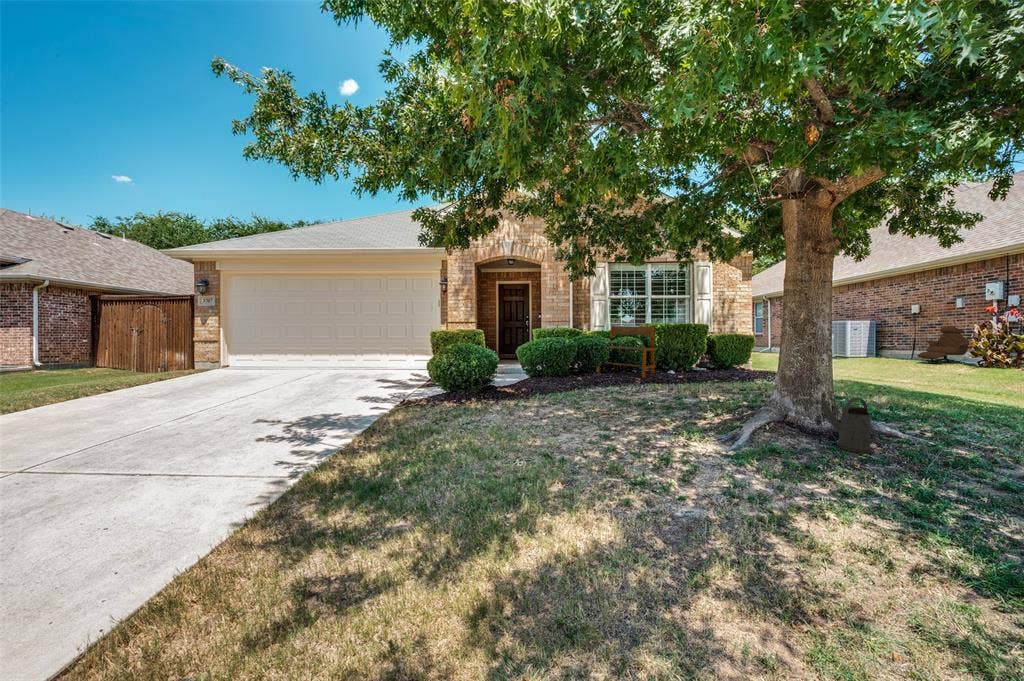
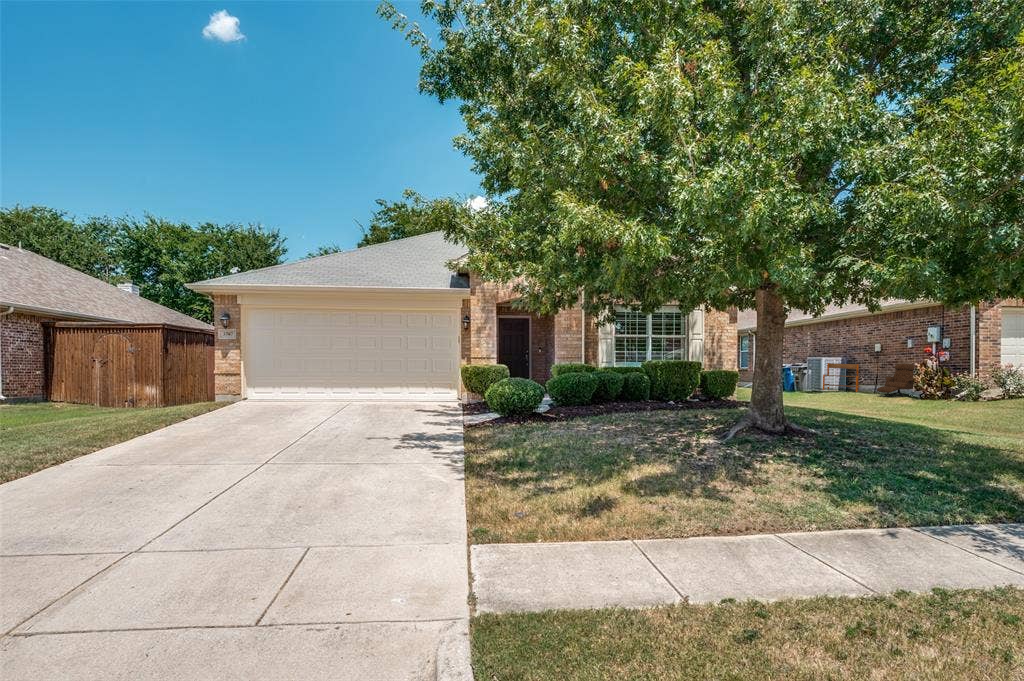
bench: present [596,326,656,378] -> present [823,363,860,392]
watering can: present [821,398,877,453] -> none [779,413,809,447]

